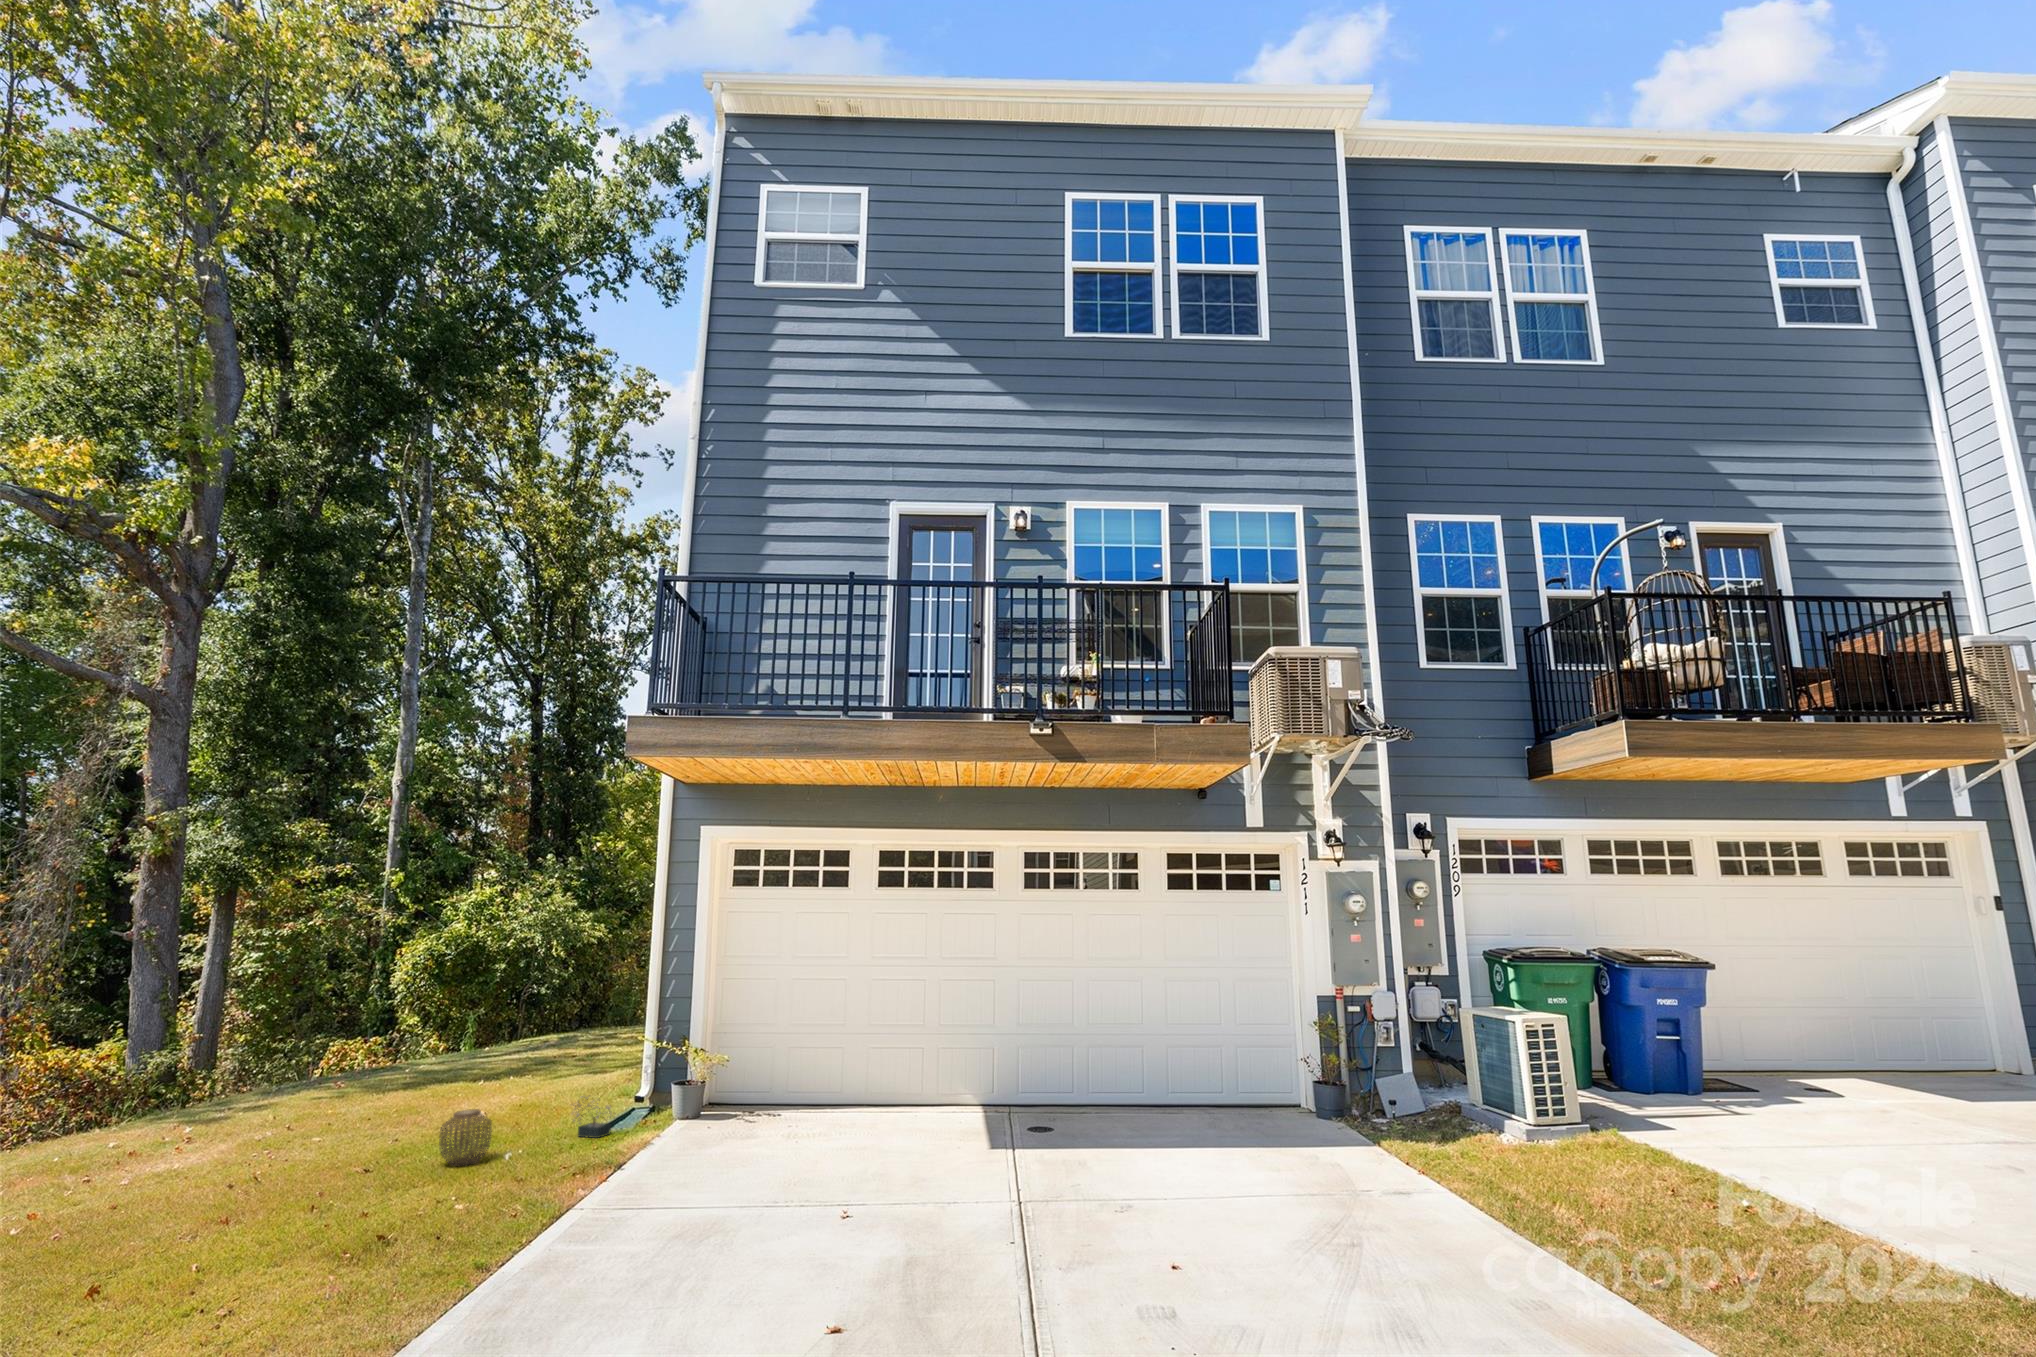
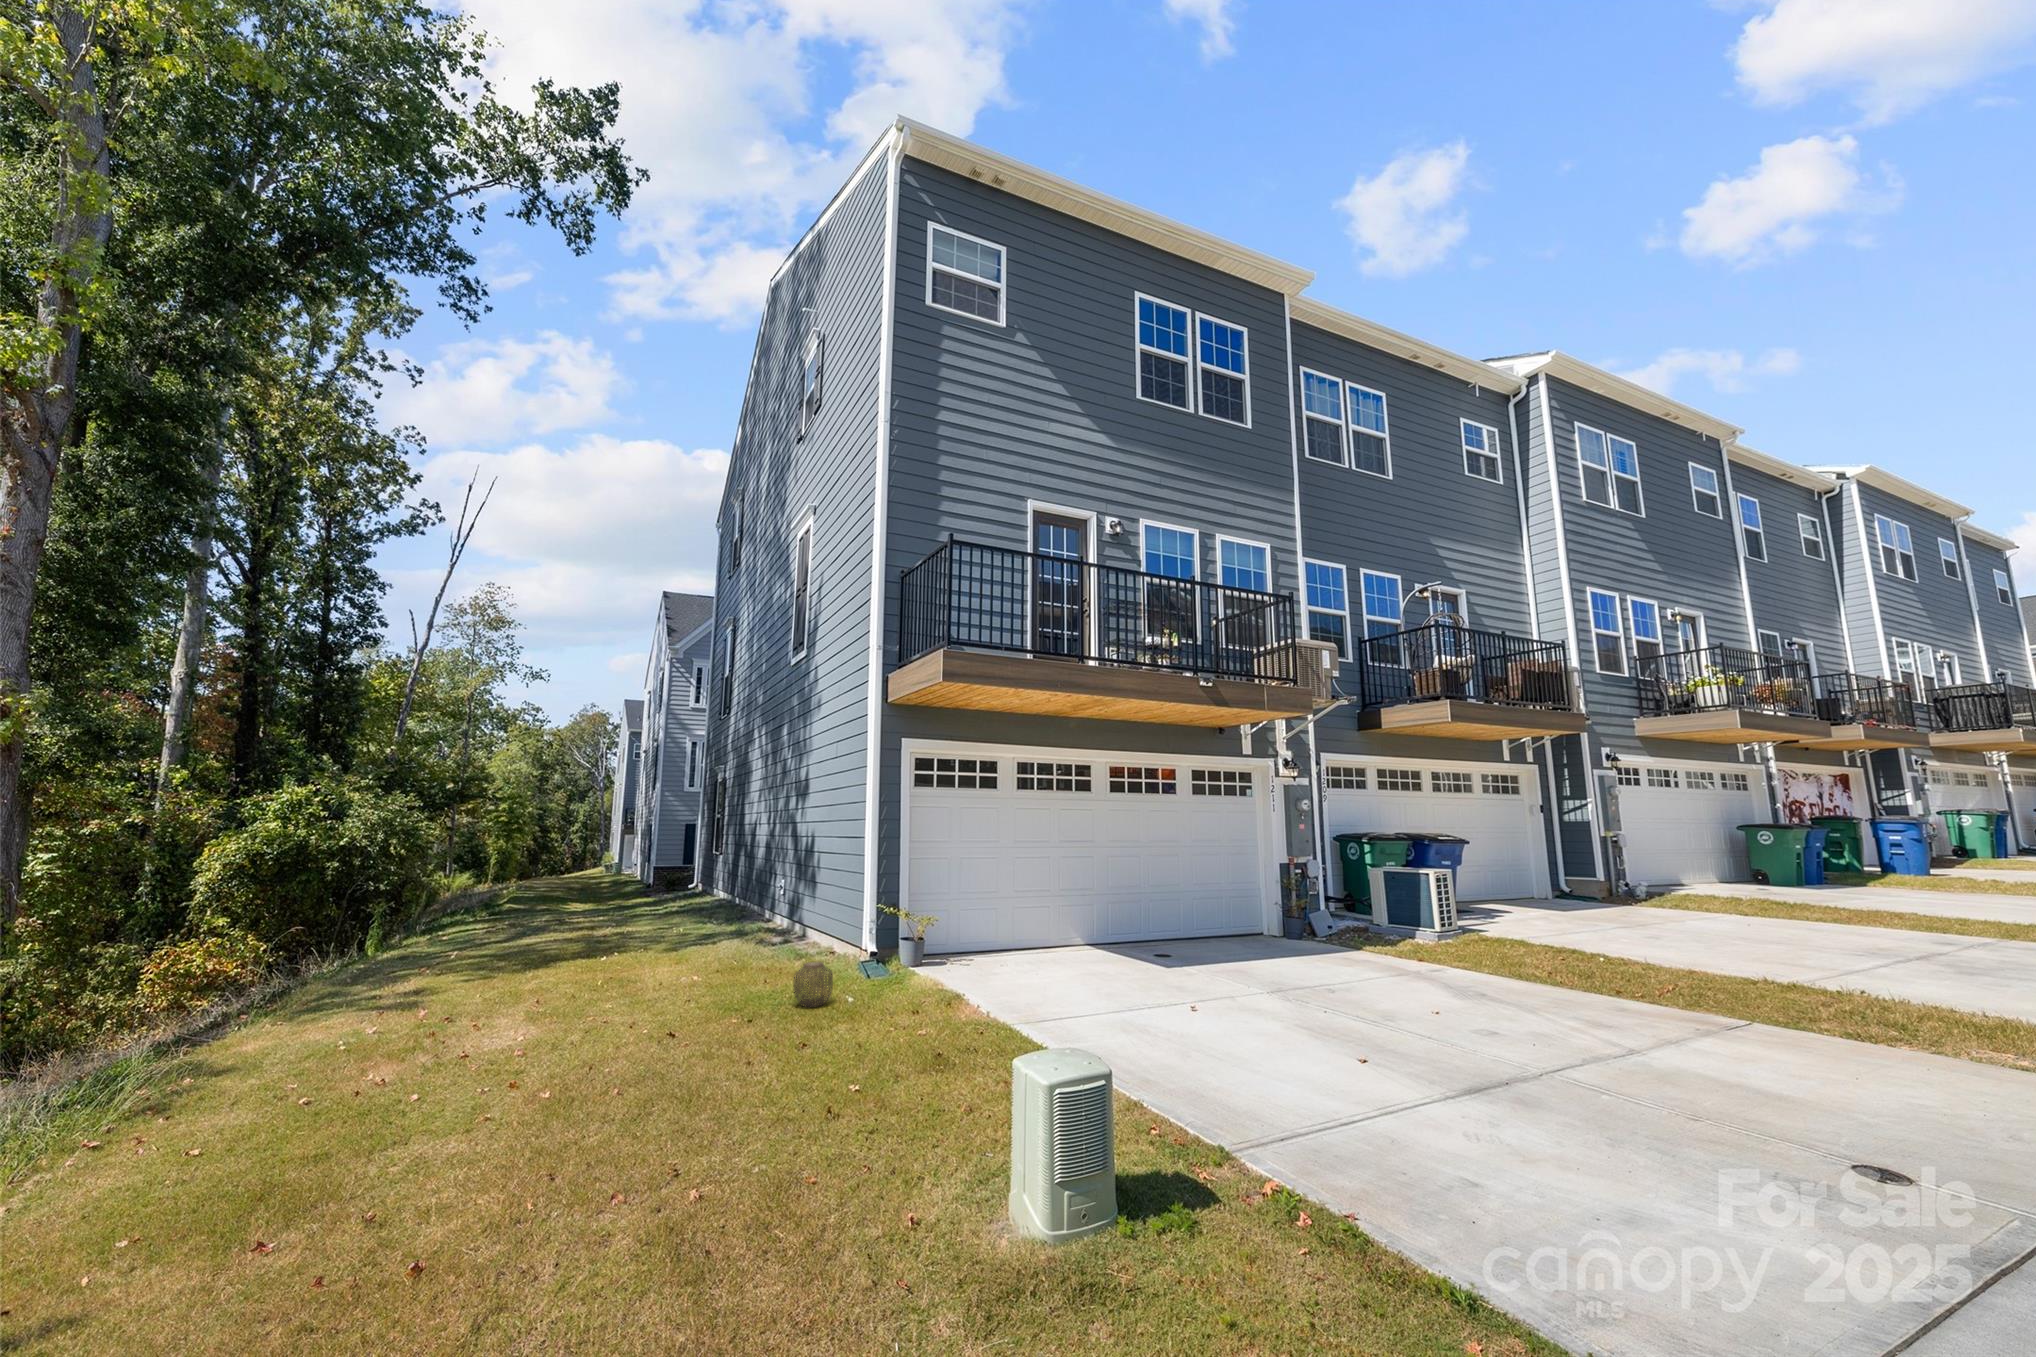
decorative plant: present [573,1097,611,1138] -> none [851,949,887,981]

